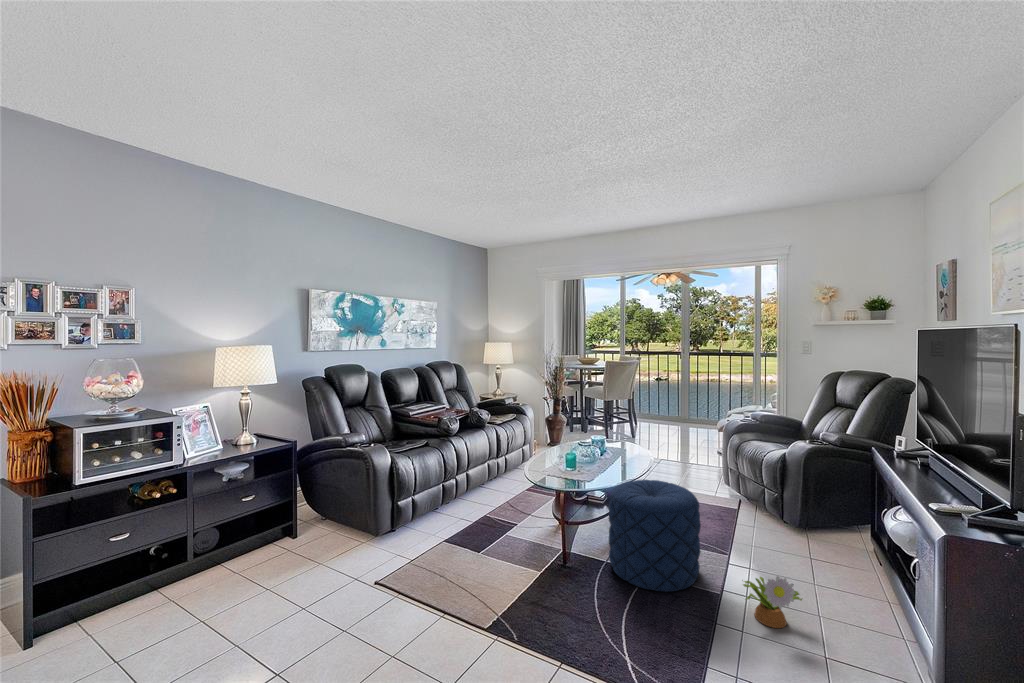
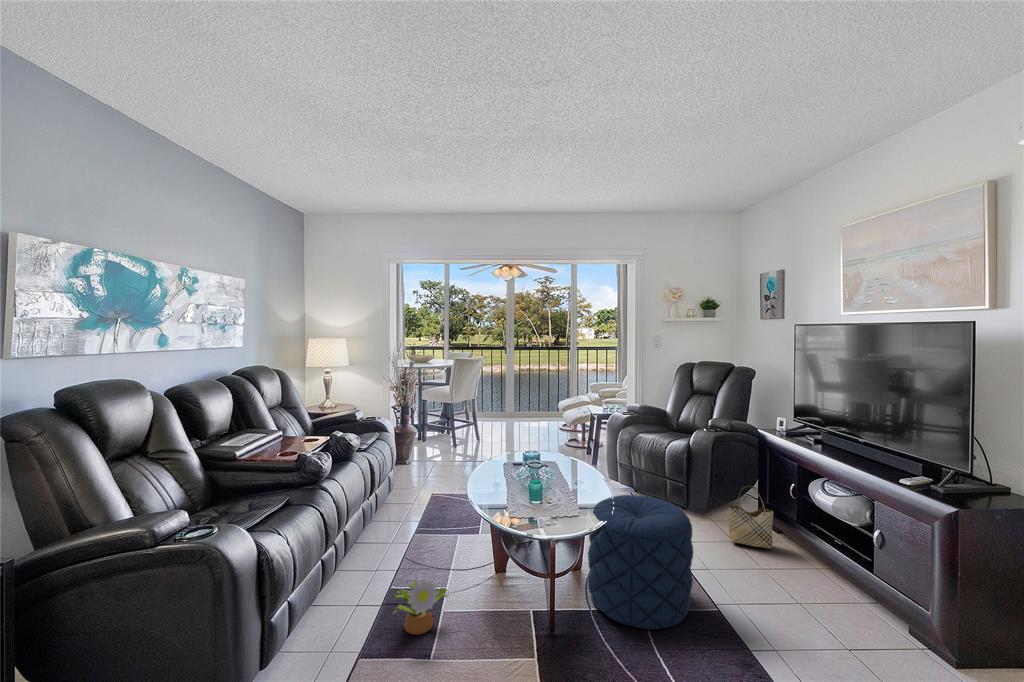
woven basket: none [803,502,857,572] -> present [728,486,774,549]
decorative plant: present [743,576,802,628] -> present [394,580,448,635]

